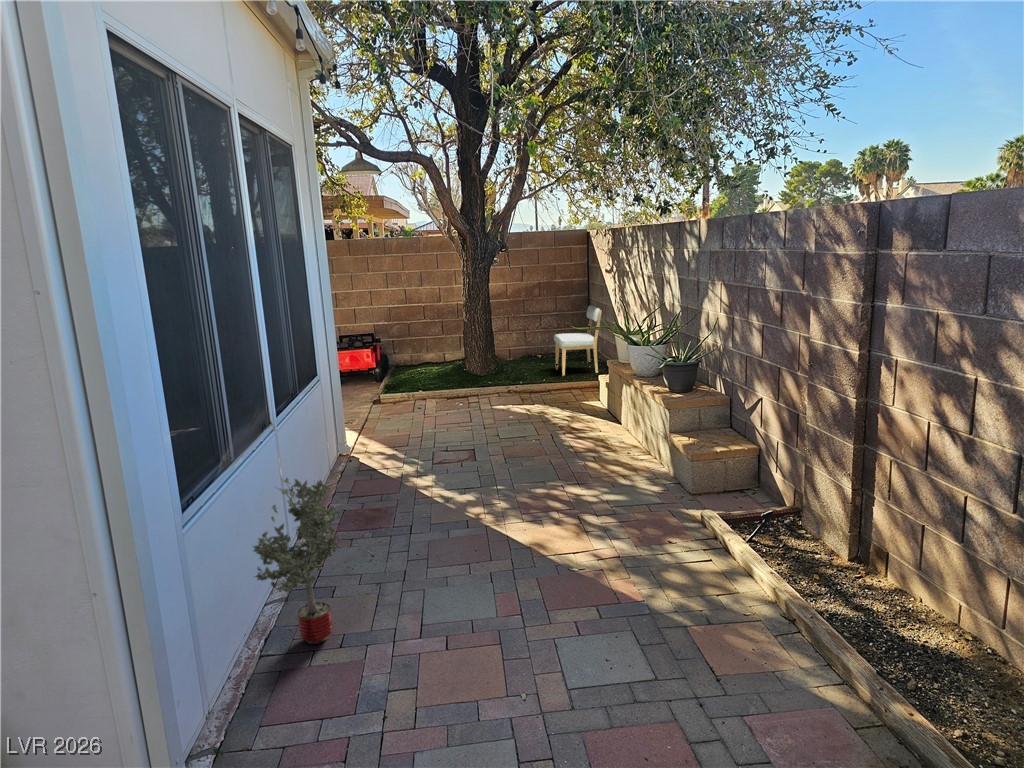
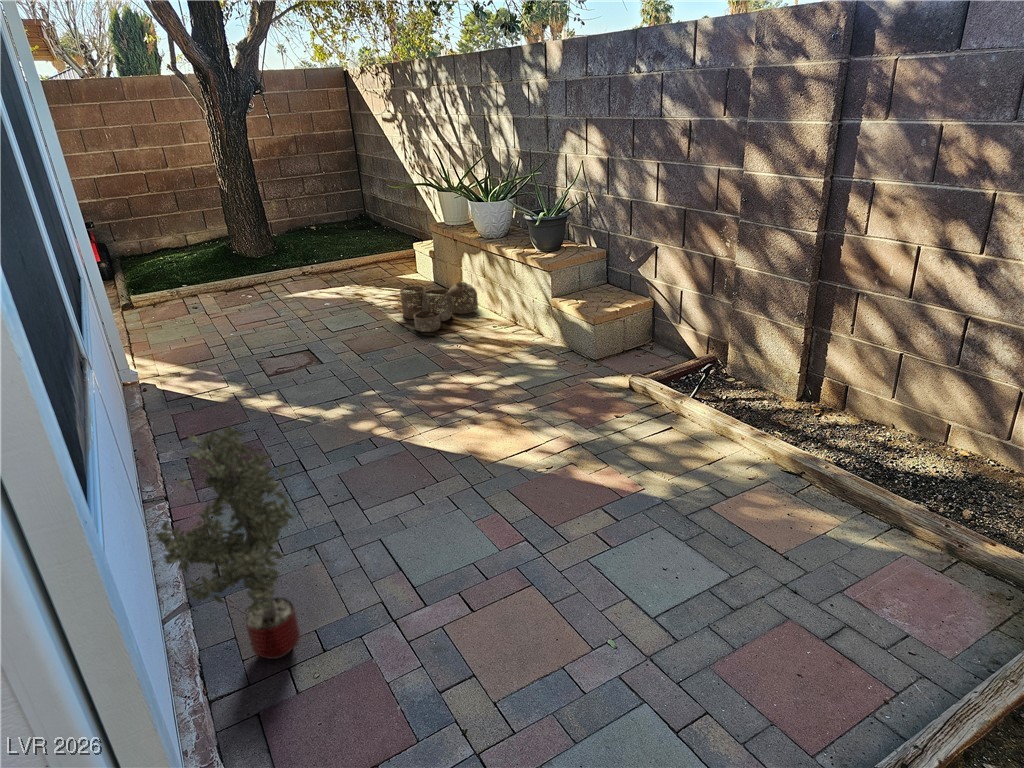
chair: present [554,306,602,376] -> none [330,165,389,250]
woven basket: none [561,407,629,450] -> present [400,282,478,332]

